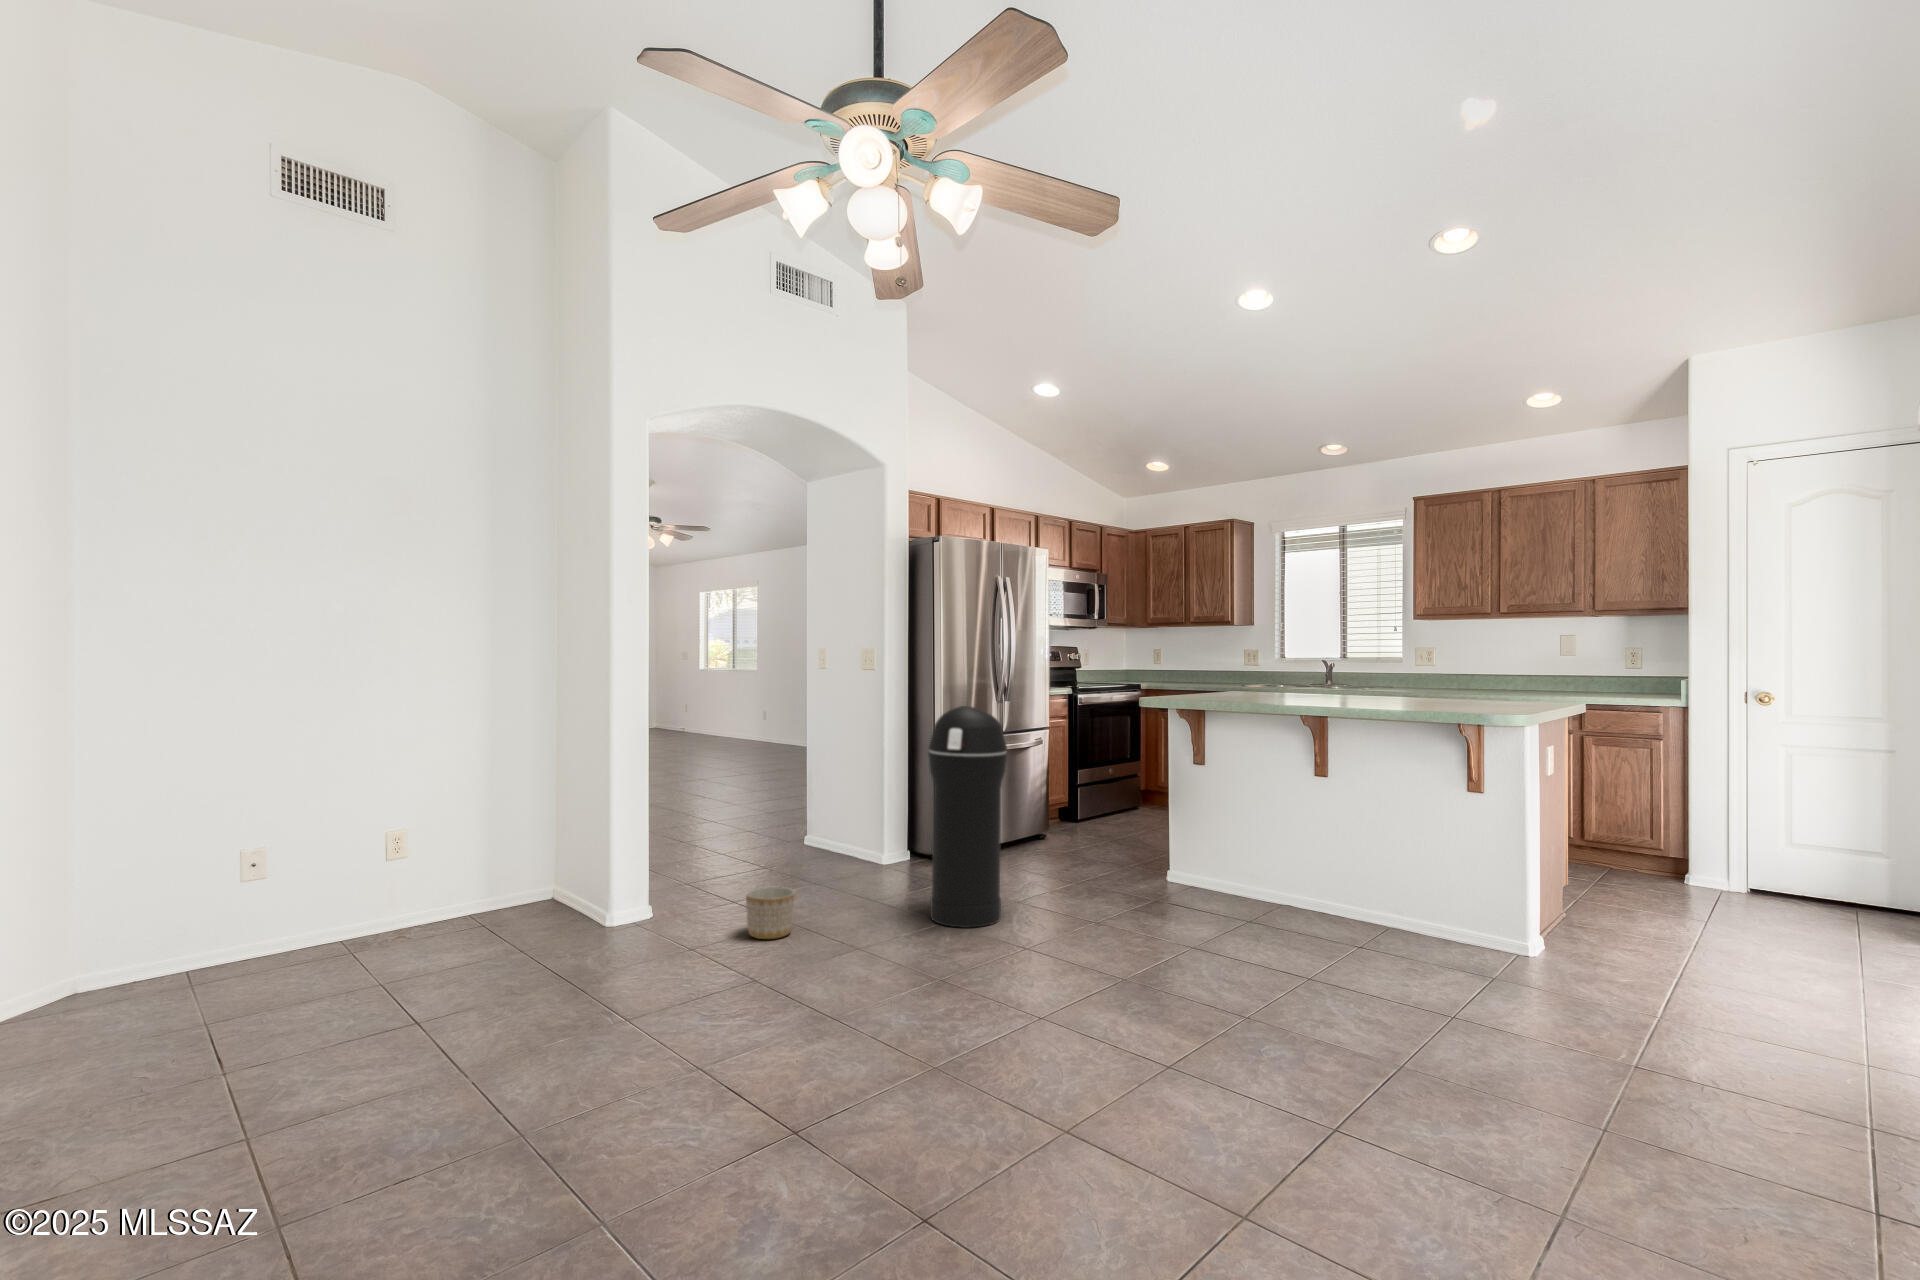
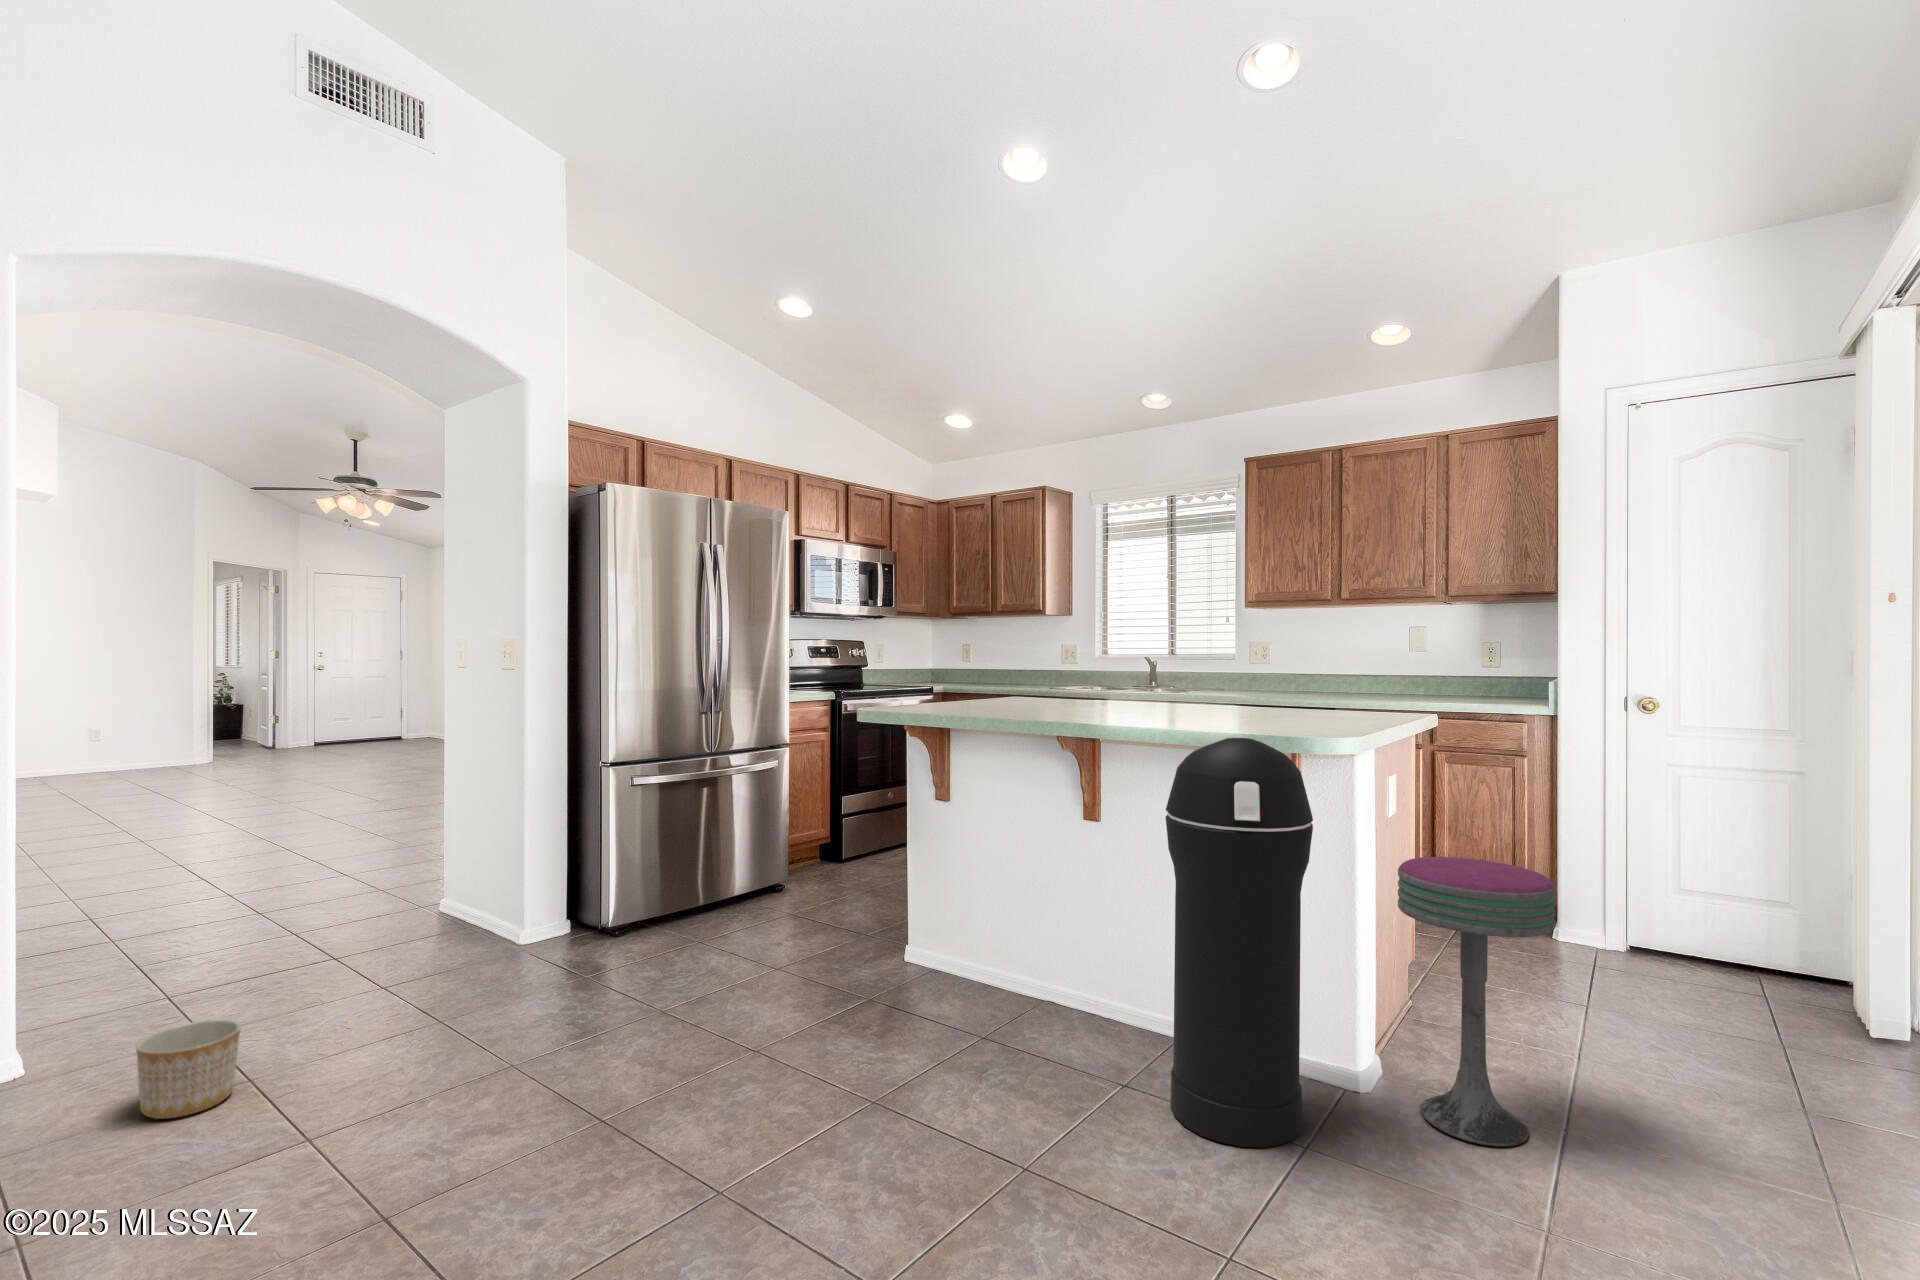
trash can: present [928,706,1007,928] -> present [1165,738,1313,1148]
bar stool: none [1555,798,1667,981] -> present [1398,857,1556,1146]

